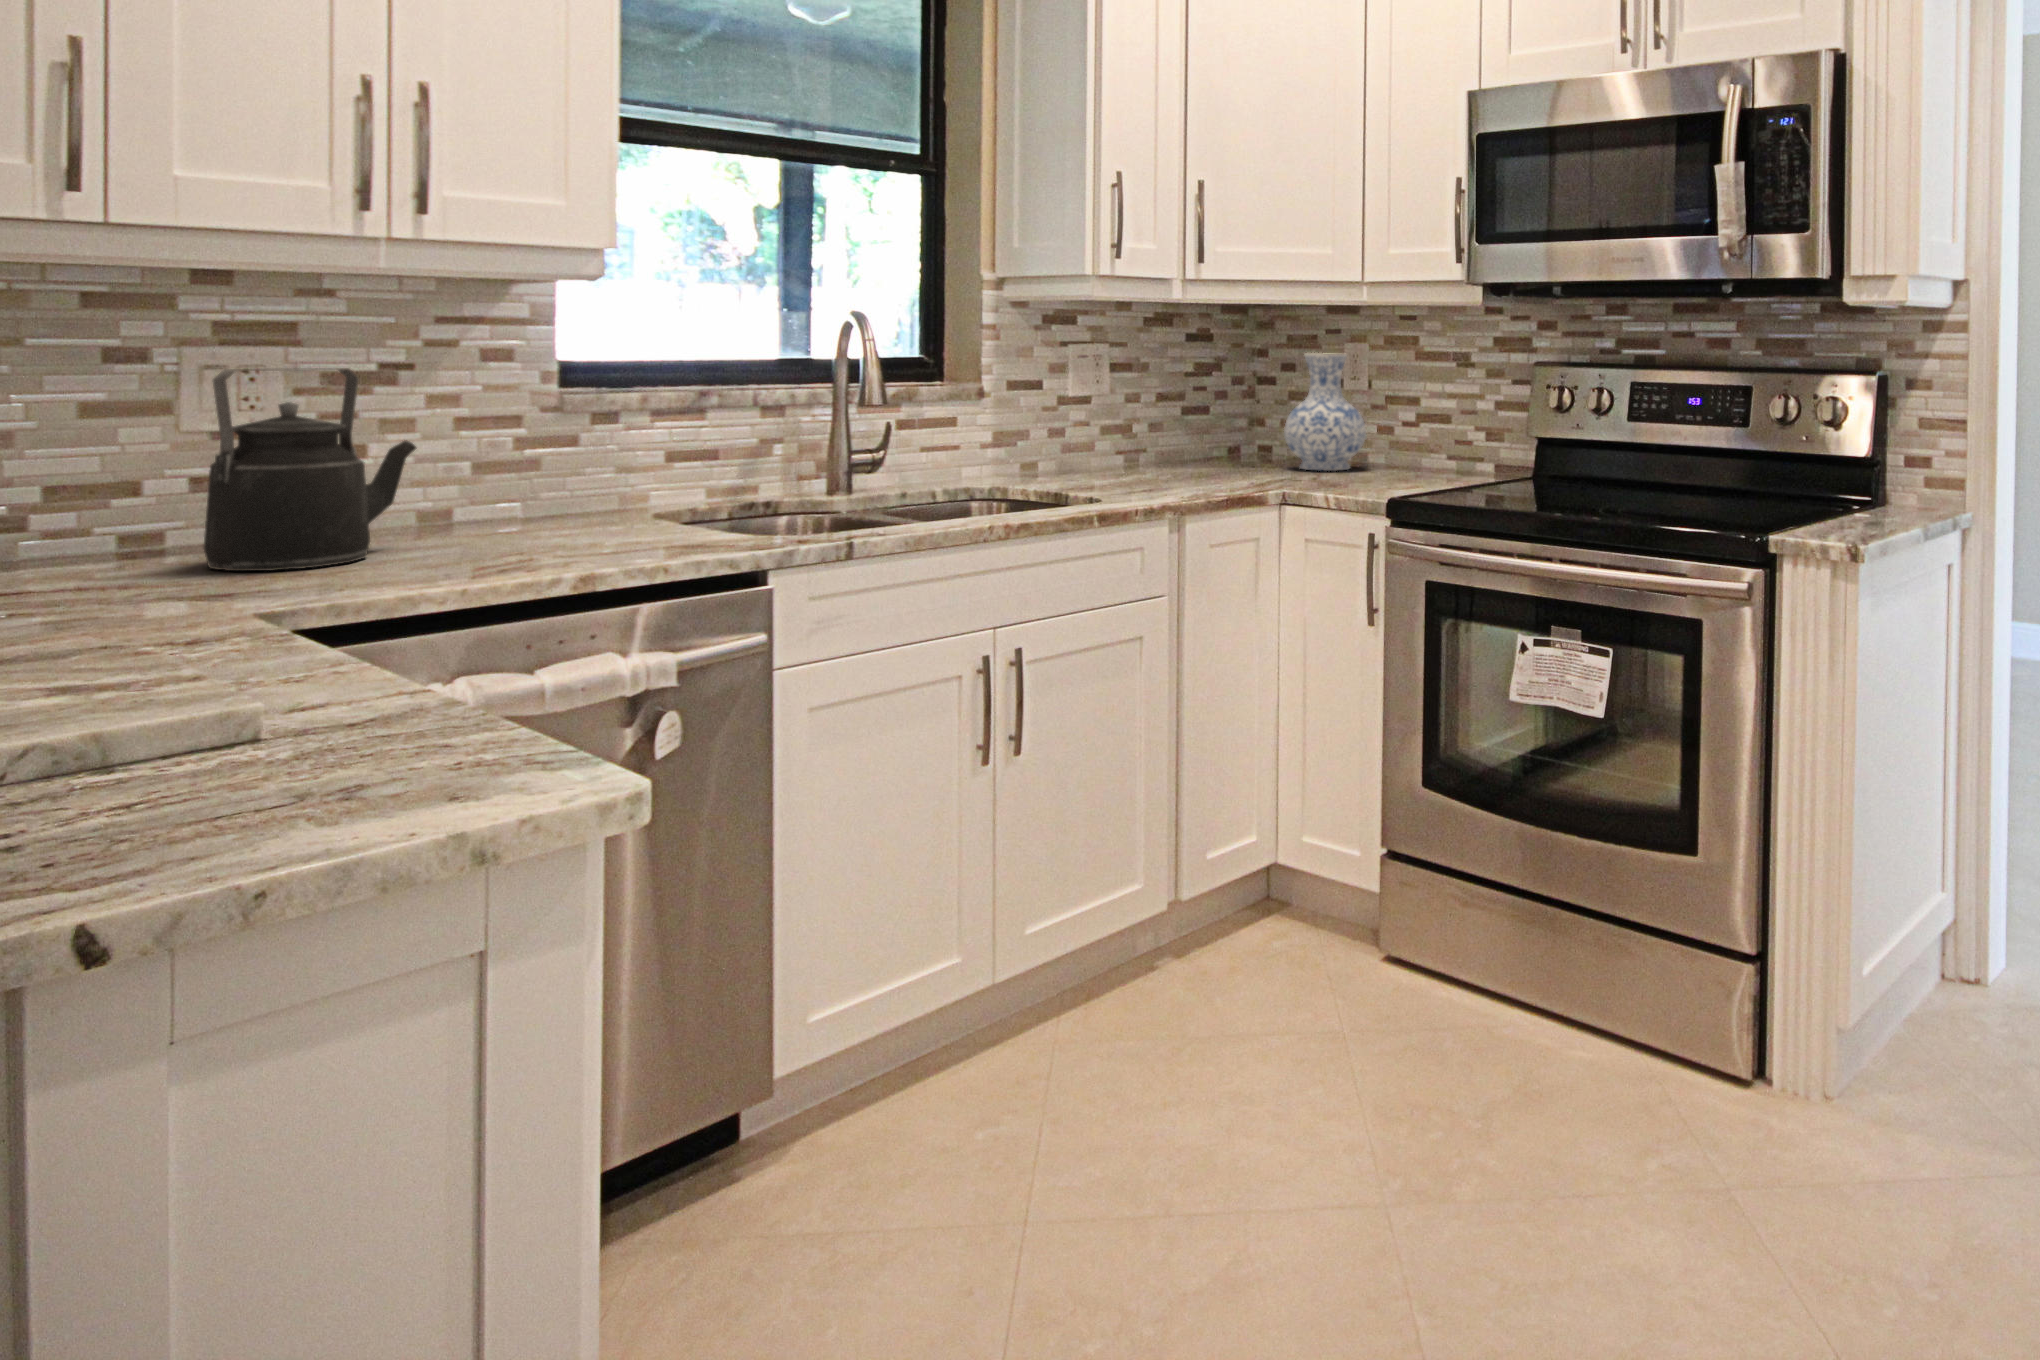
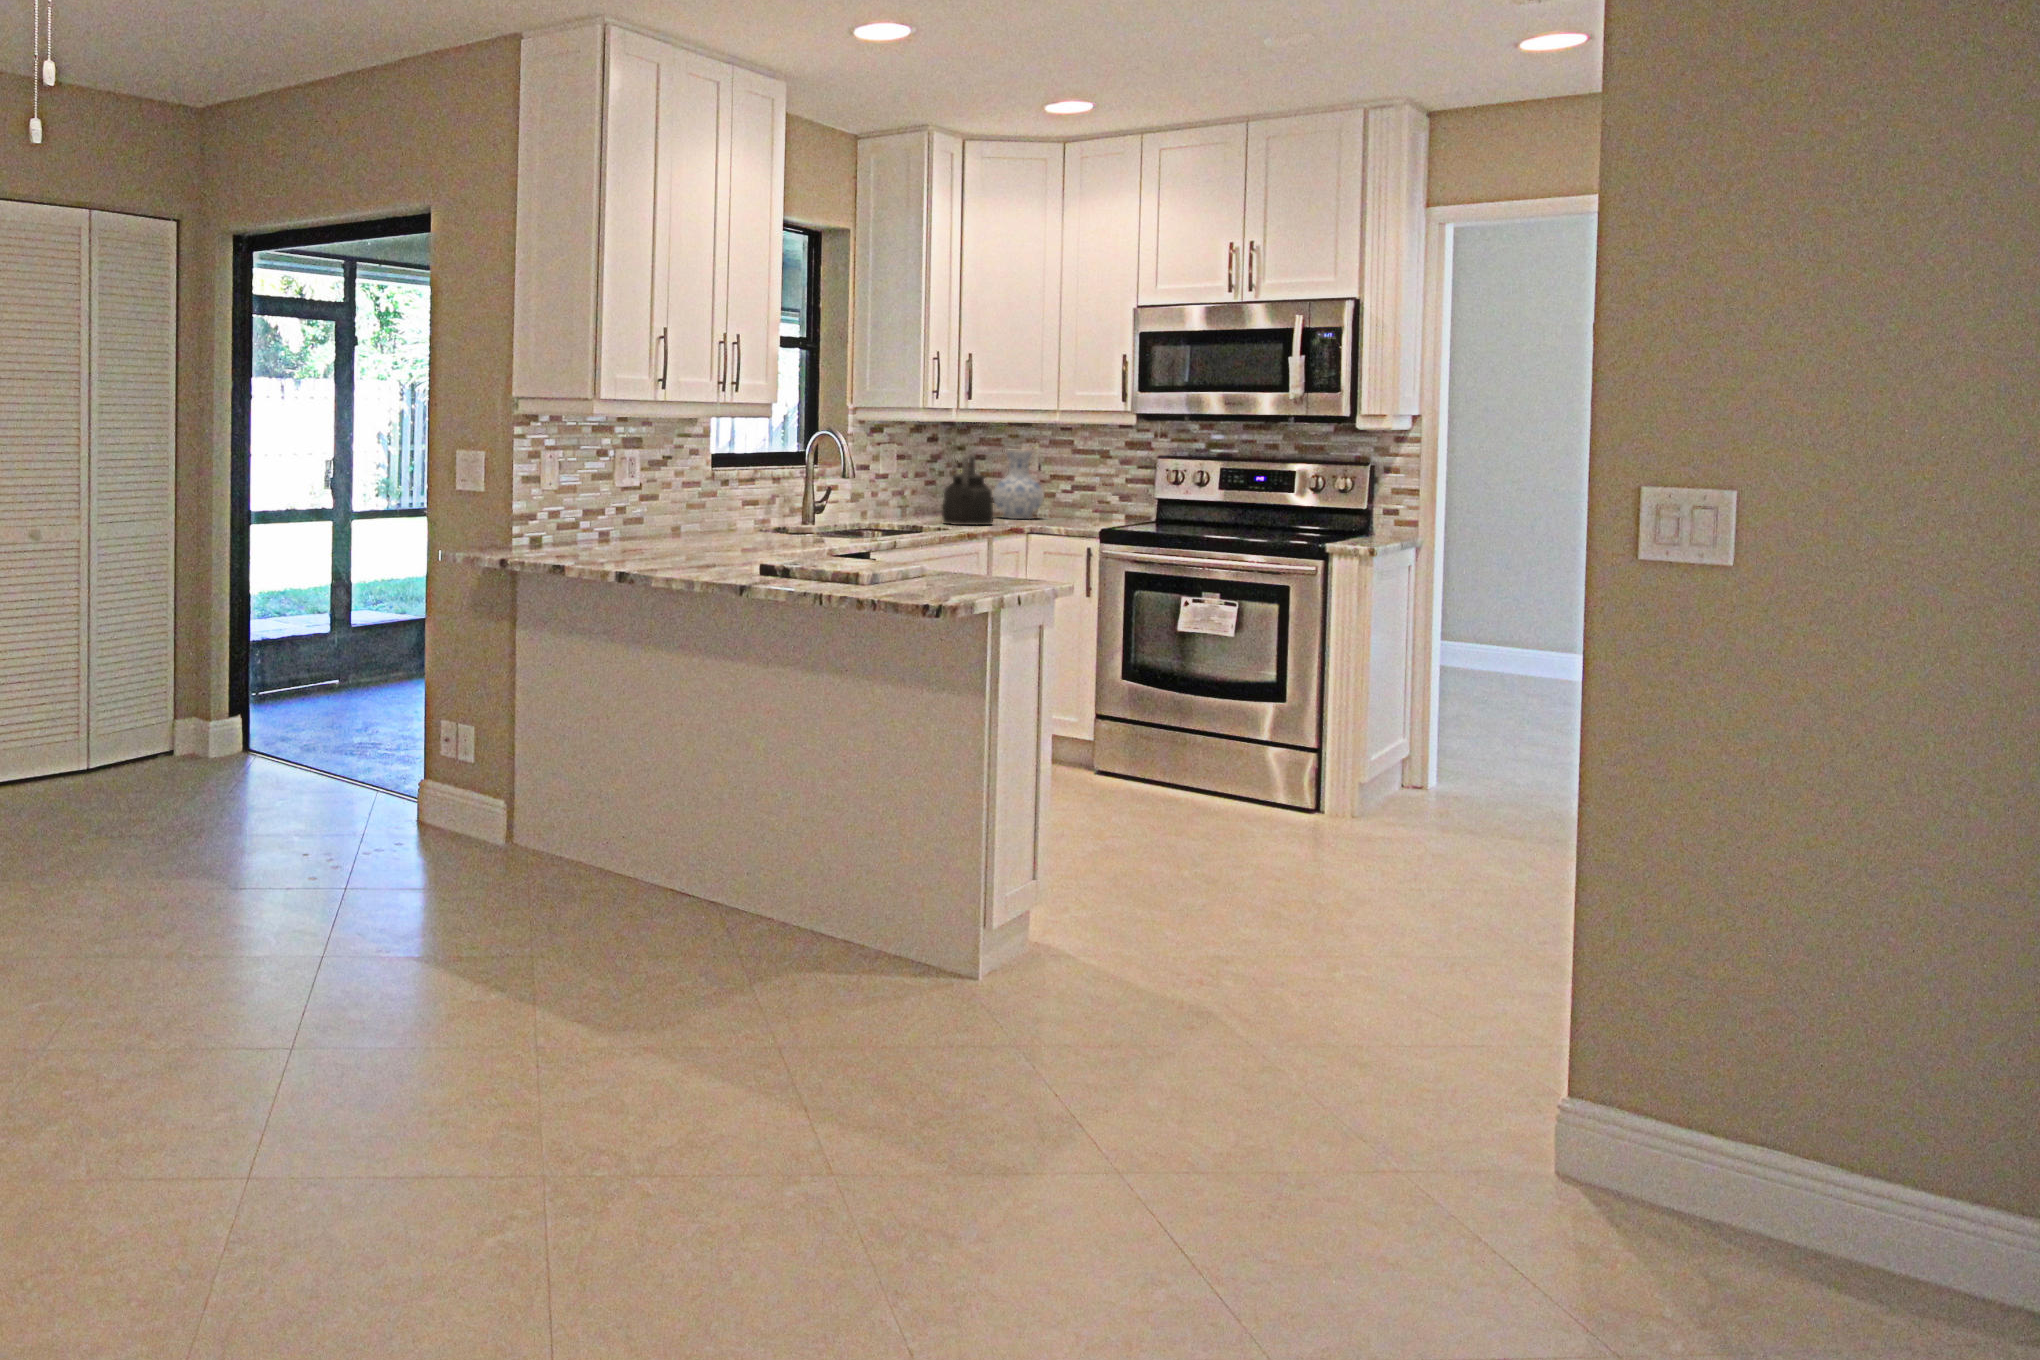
kettle: present [204,368,417,571] -> present [942,455,993,525]

